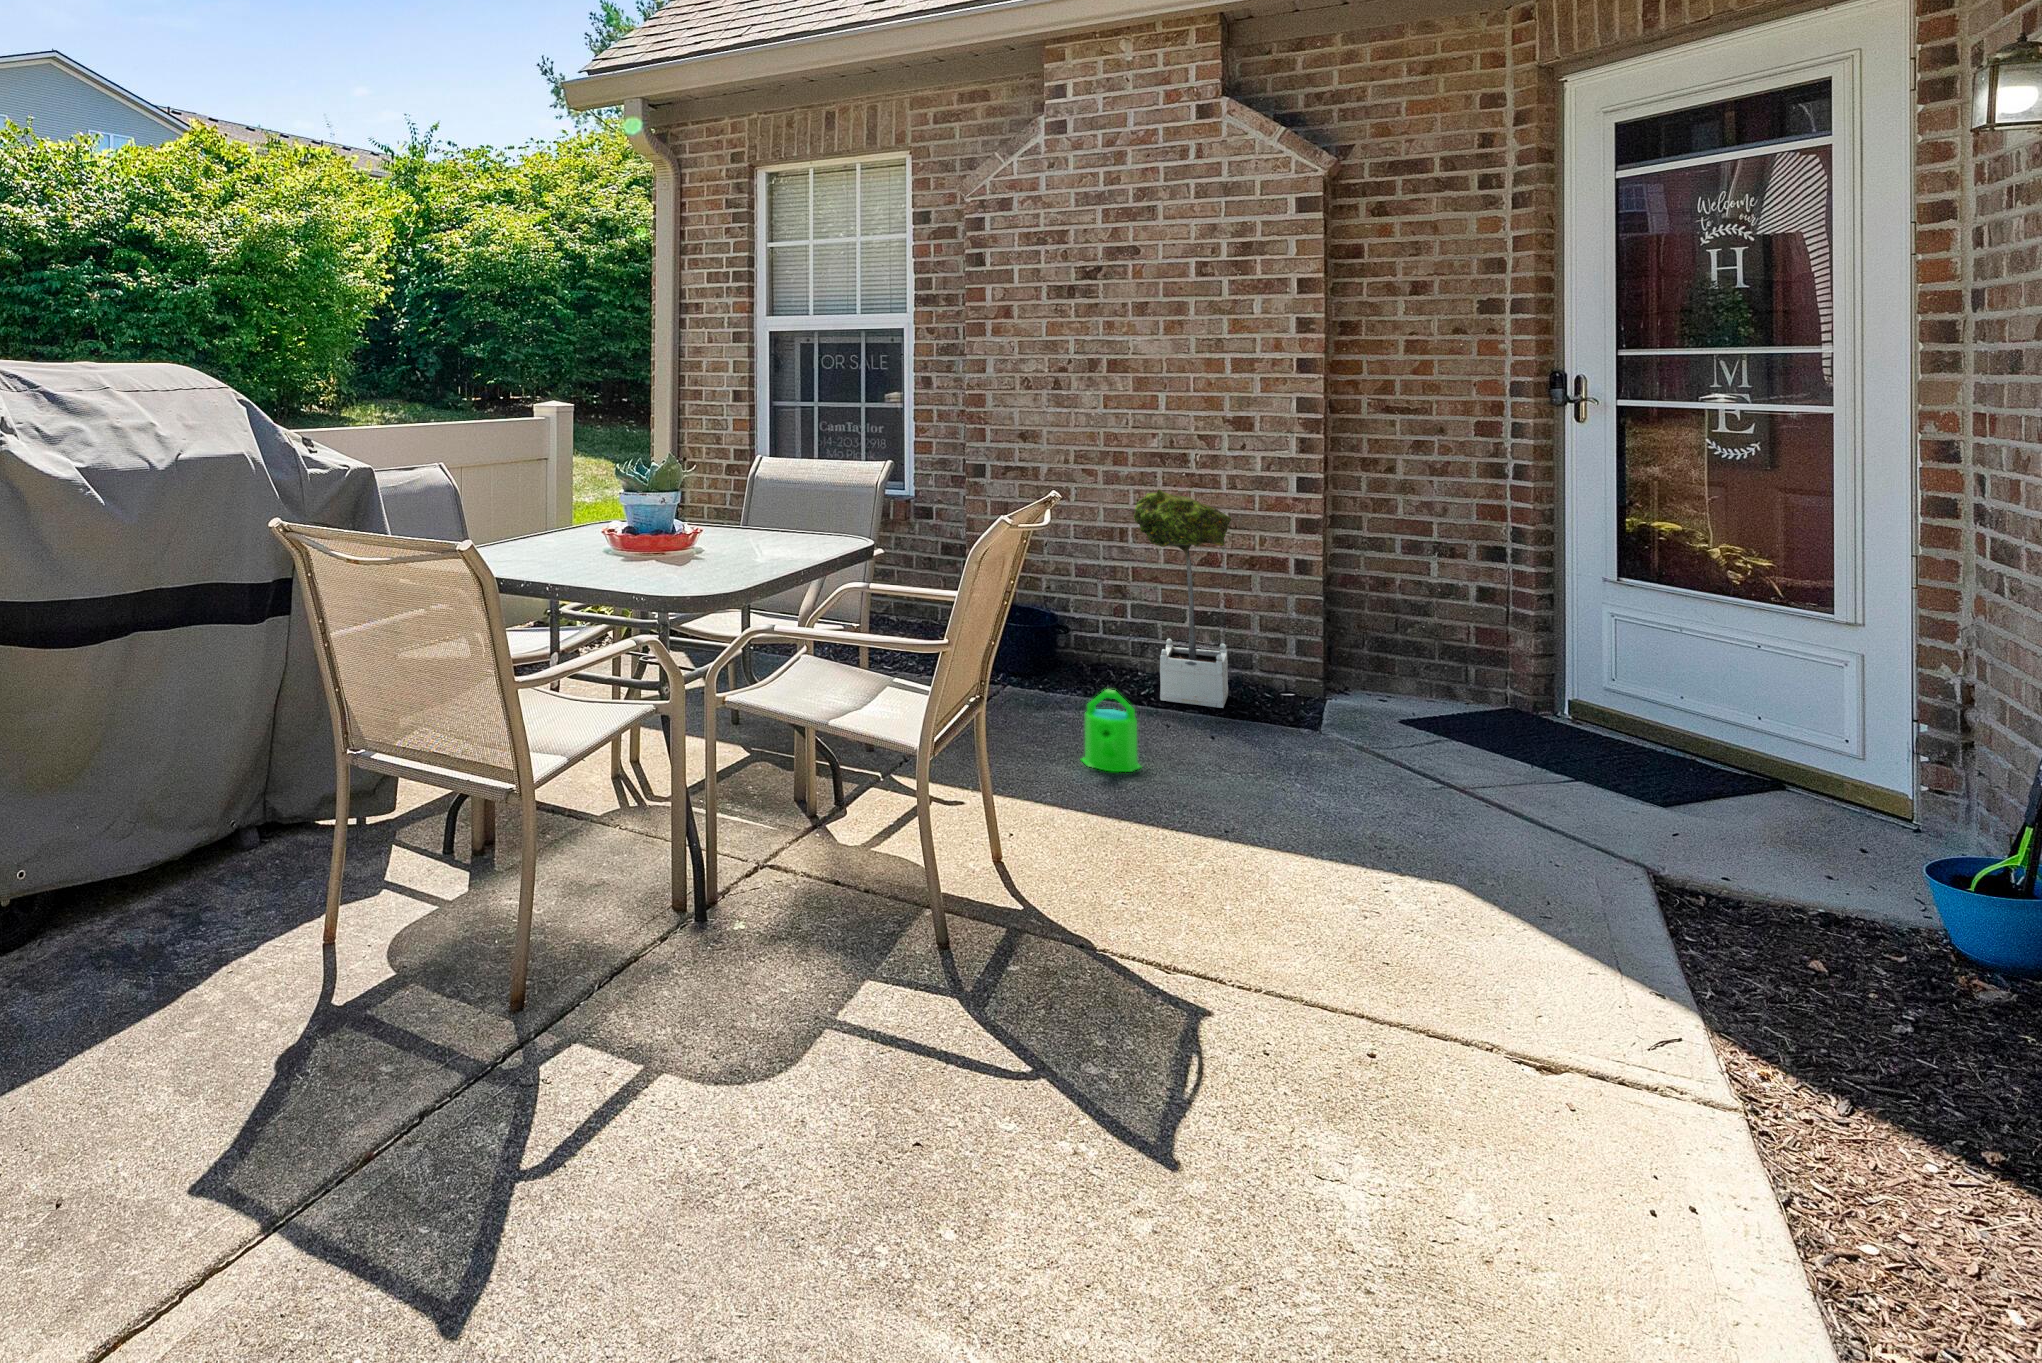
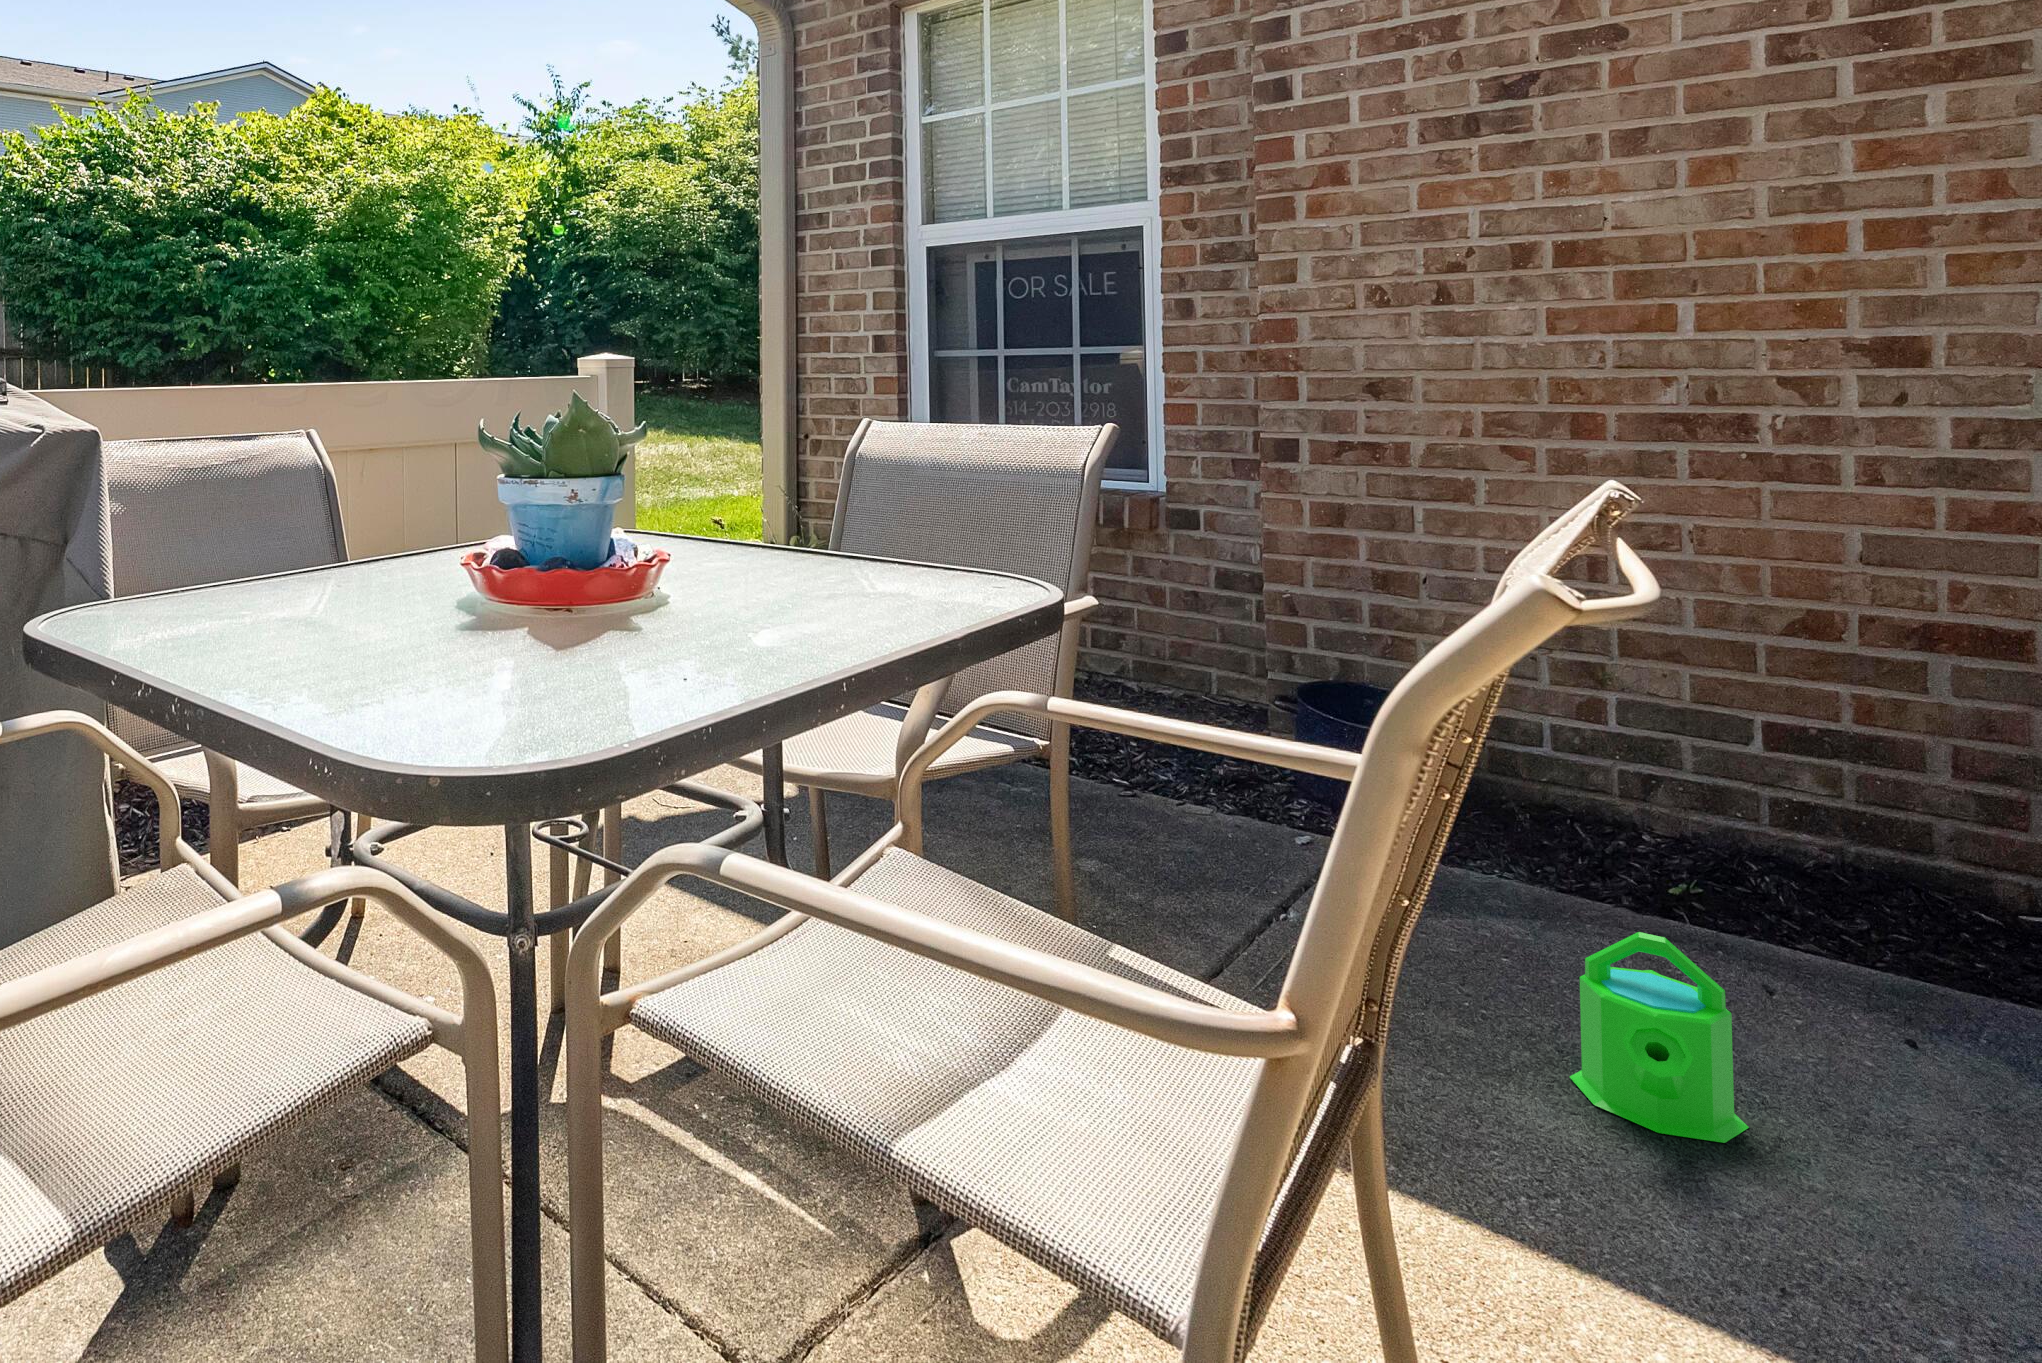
potted tree: present [1134,489,1231,708] -> none [1635,484,1892,945]

